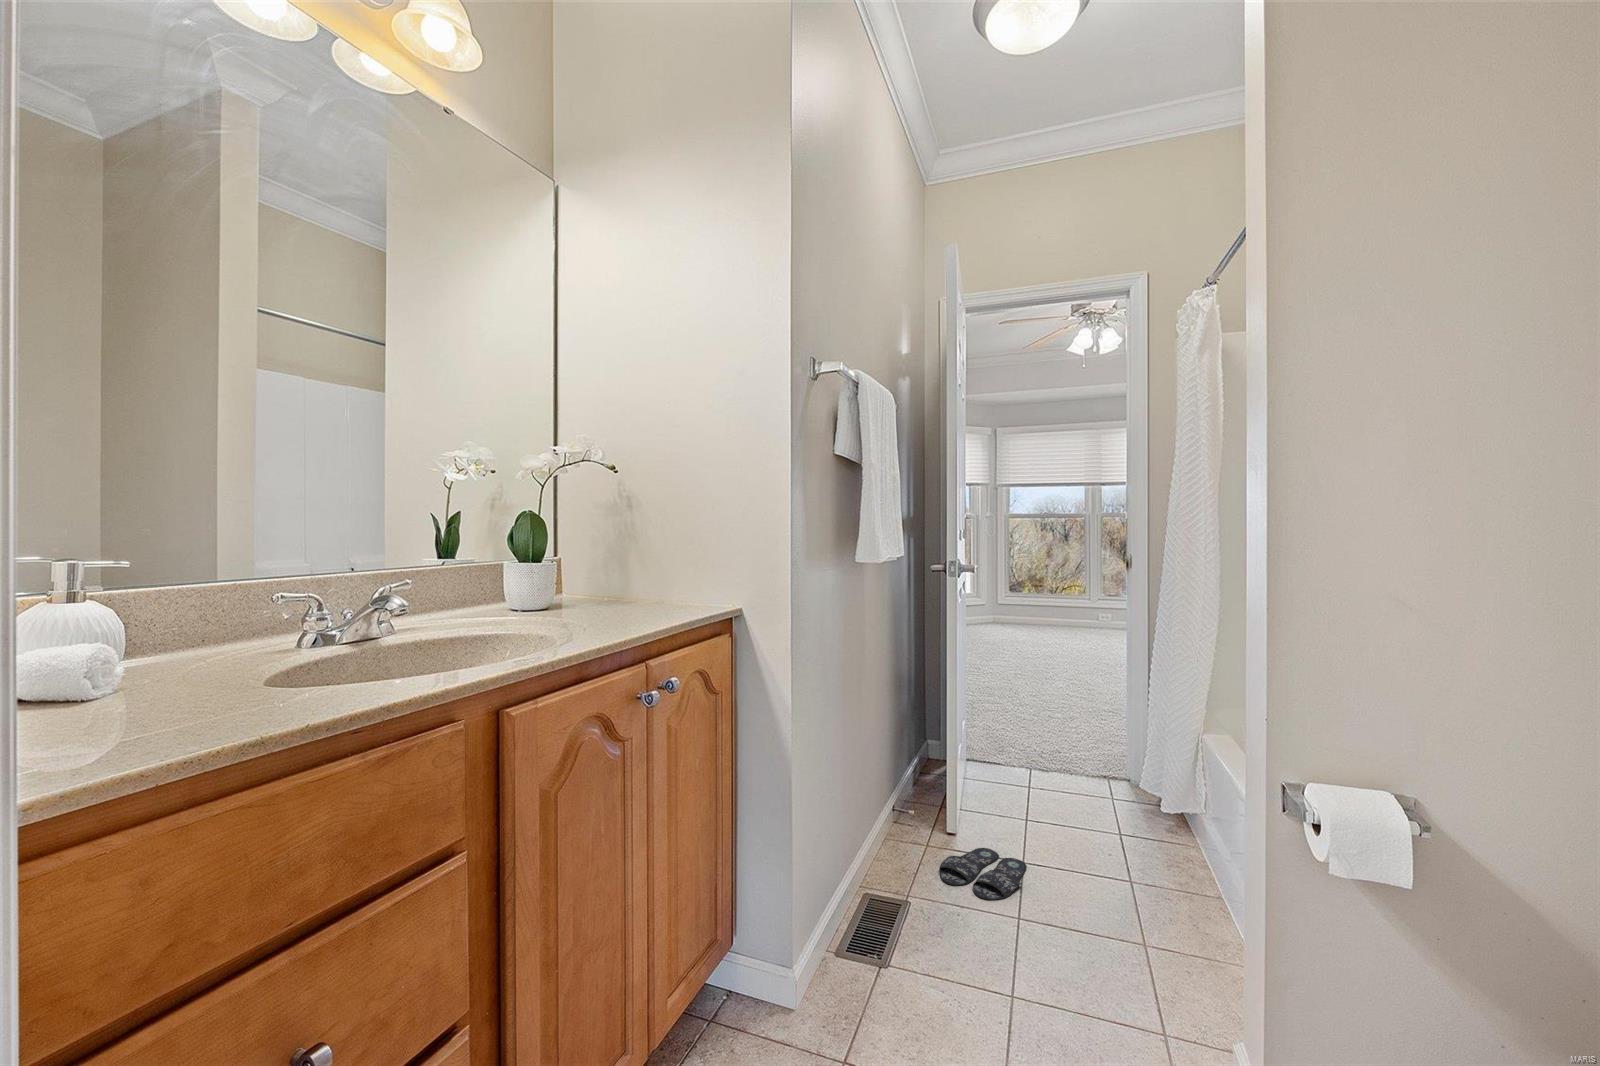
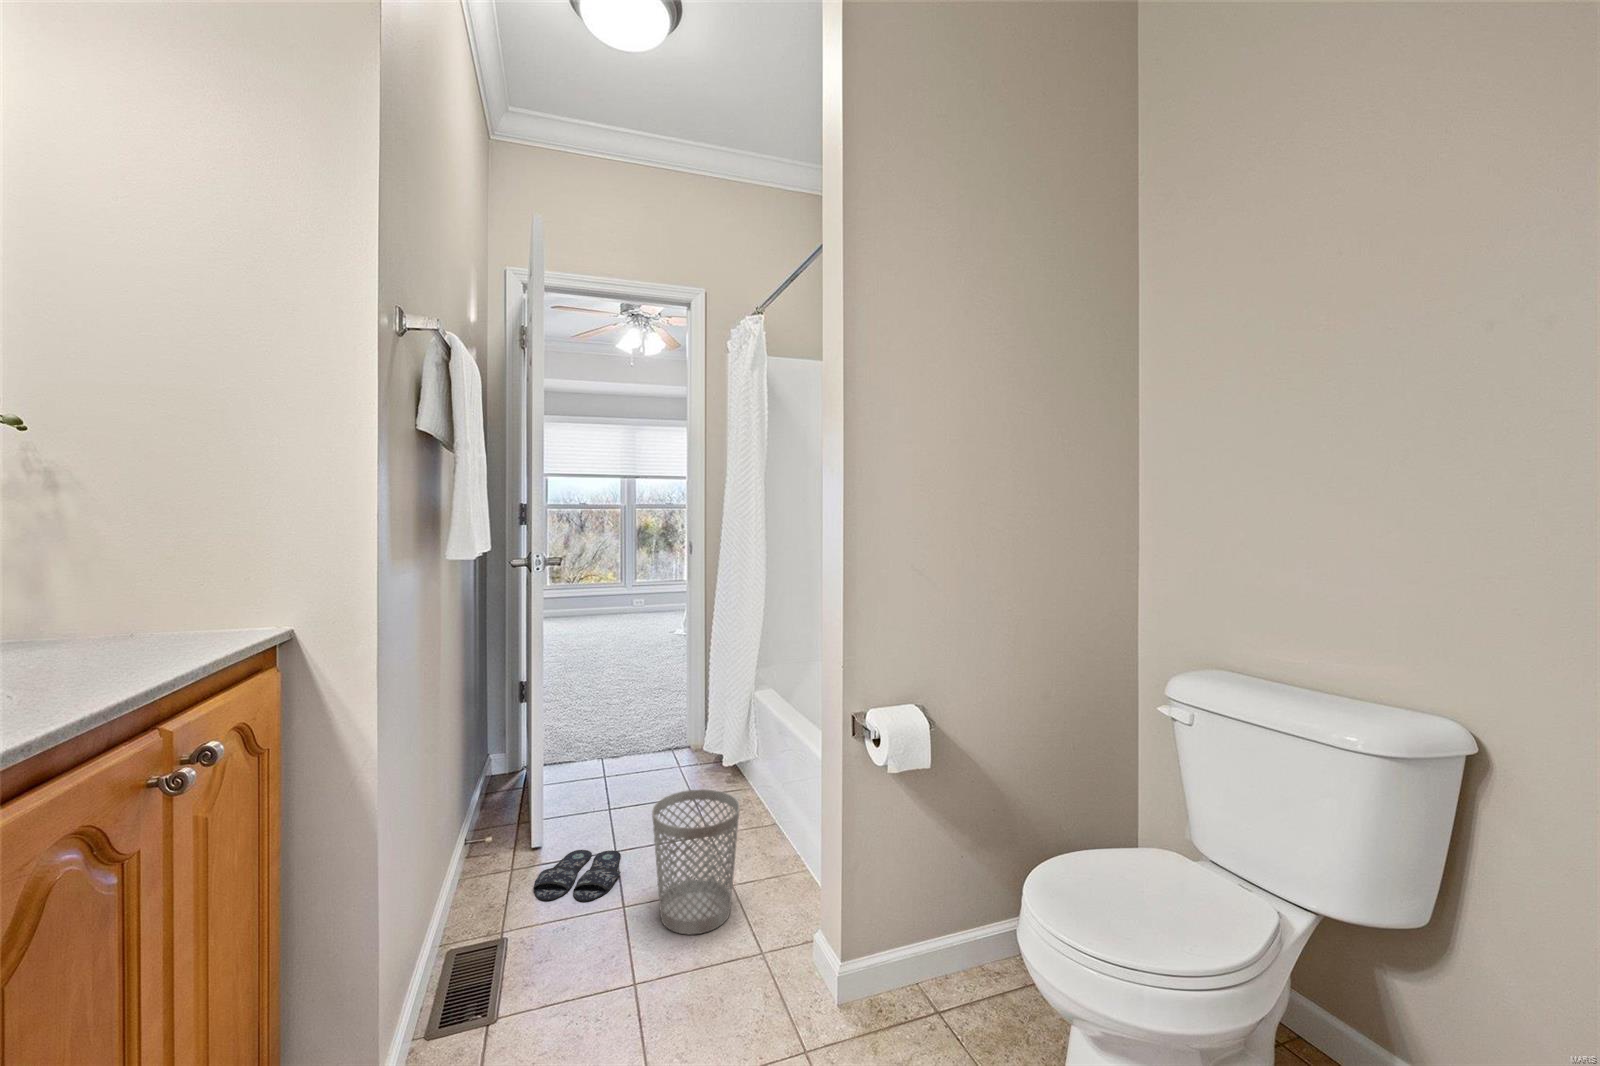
wastebasket: none [1043,819,1147,982] -> present [652,789,740,935]

